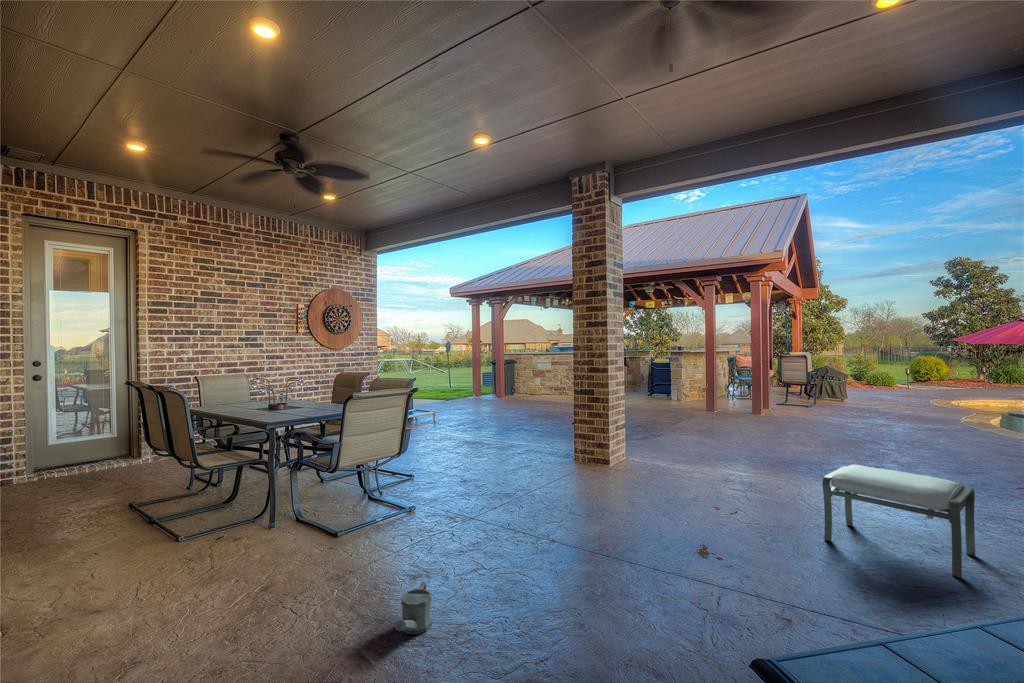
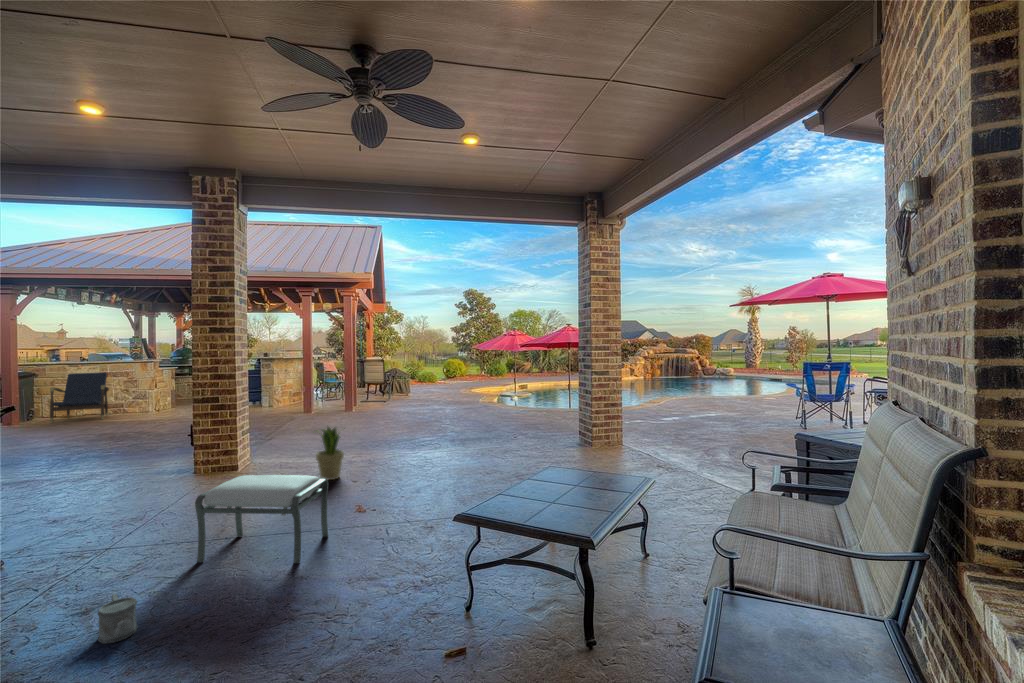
lounge chair: none [522,361,556,399] -> present [50,372,109,423]
potted plant: none [673,434,716,501] -> present [316,427,344,480]
ottoman: present [822,465,976,578] -> present [195,475,328,564]

